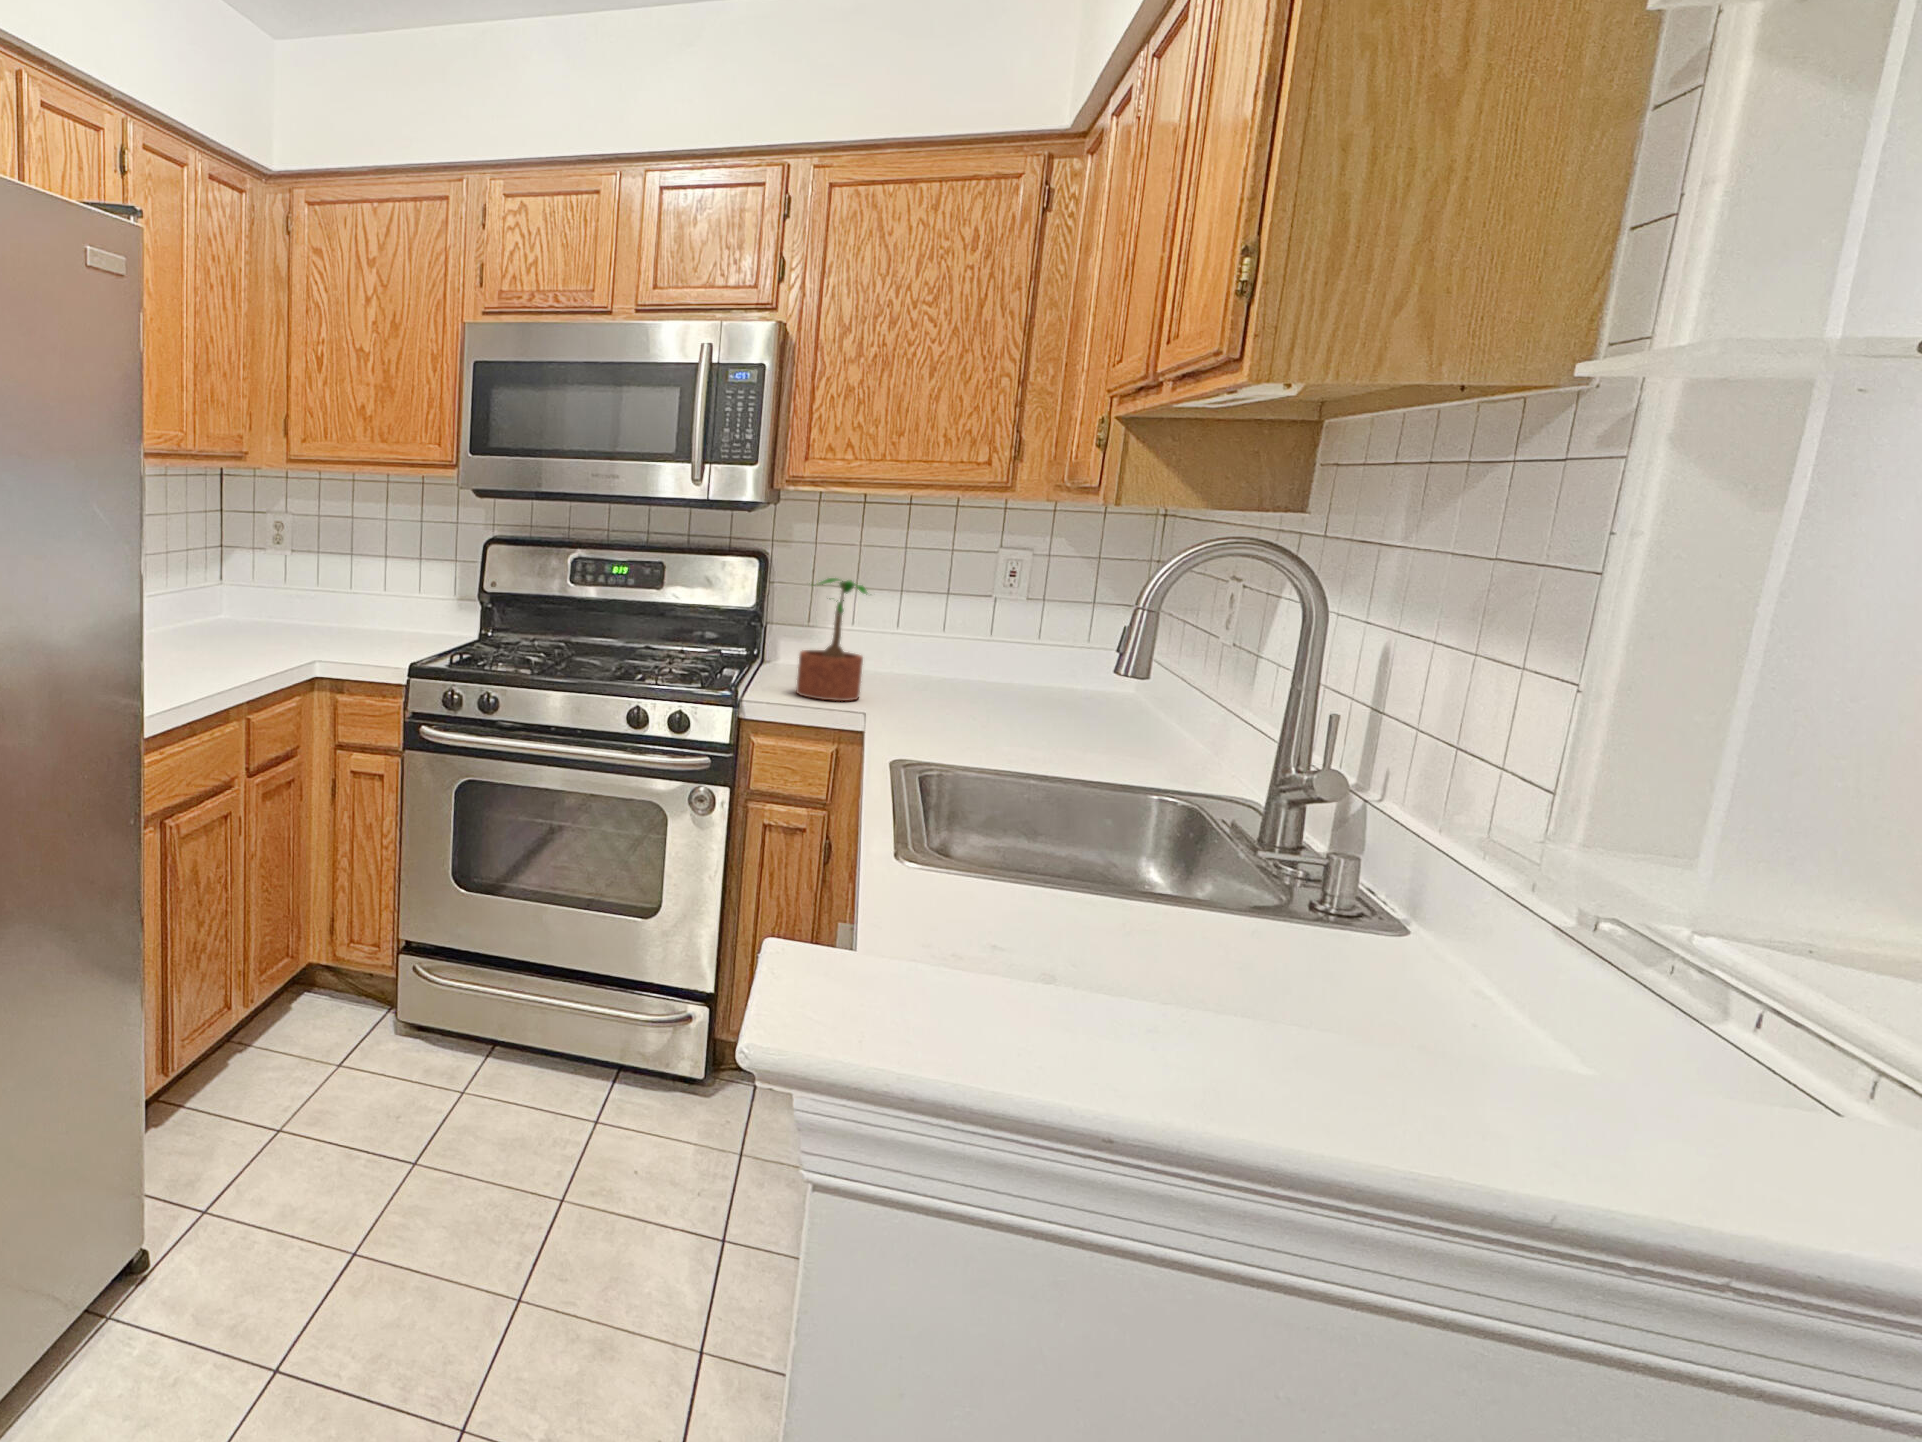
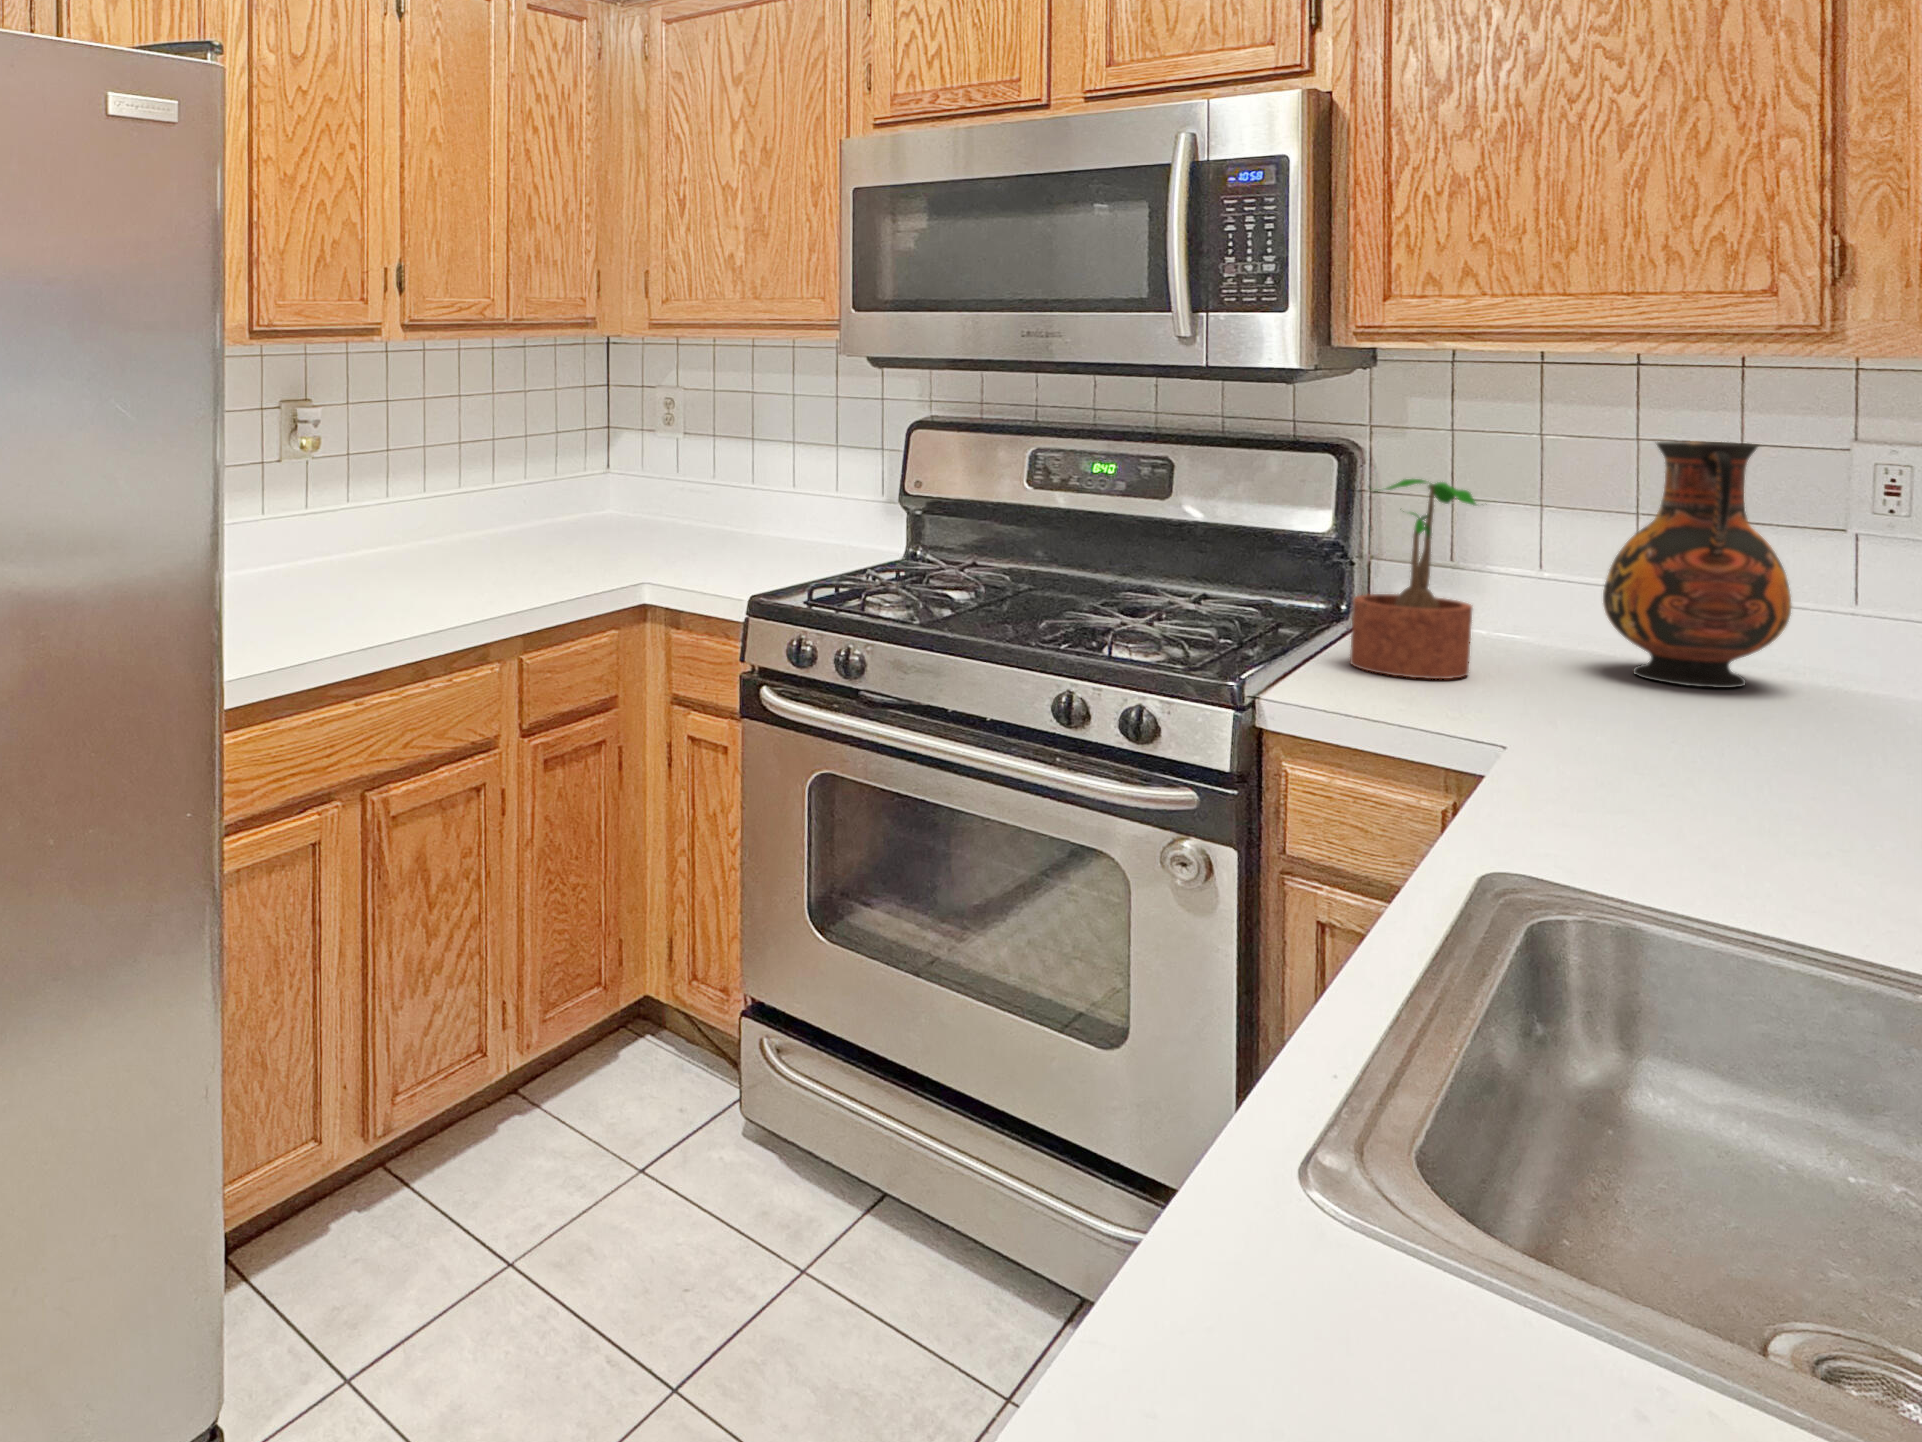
vase: none [918,558,1007,700] -> present [1603,442,1791,688]

